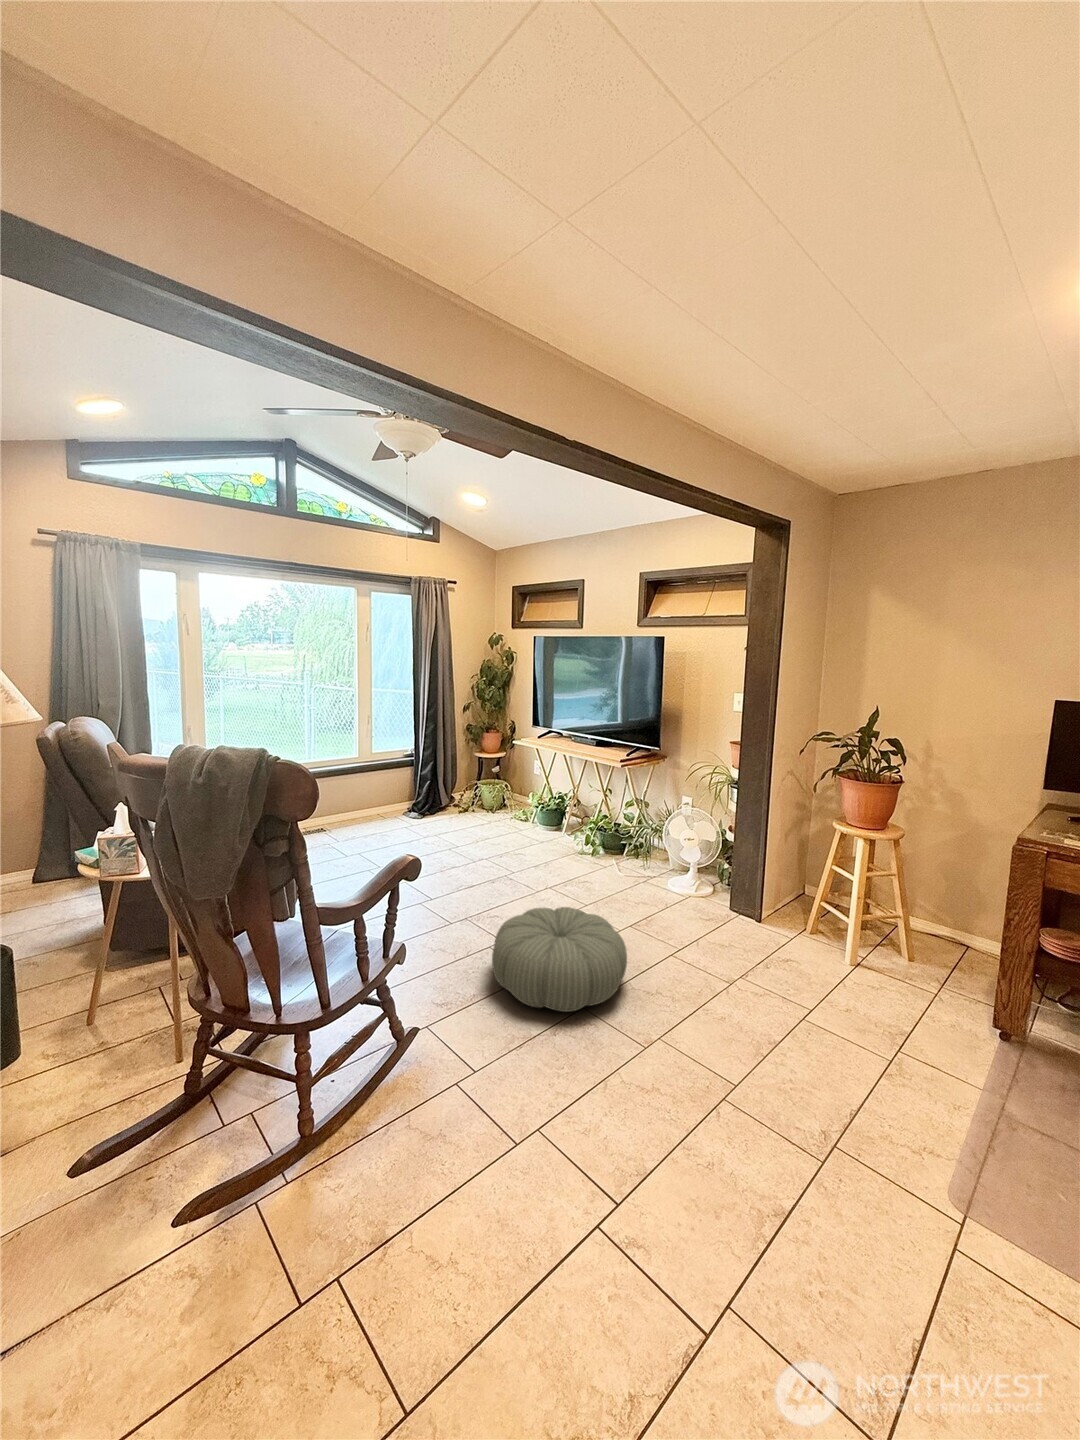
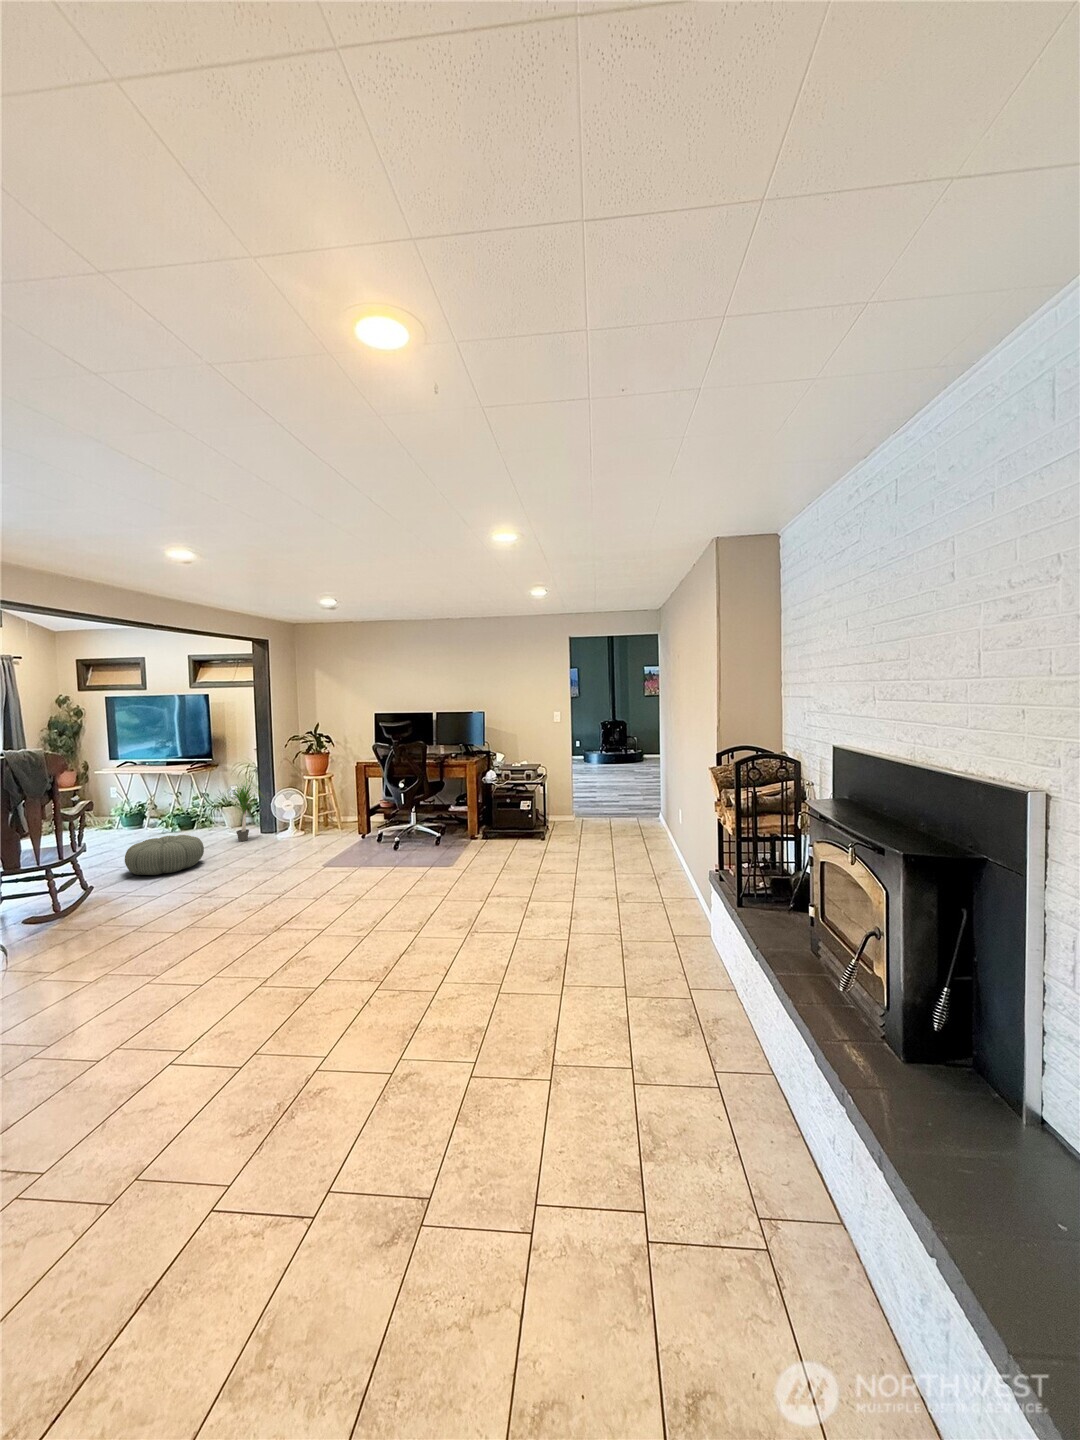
potted plant: none [663,802,752,930] -> present [232,782,253,841]

